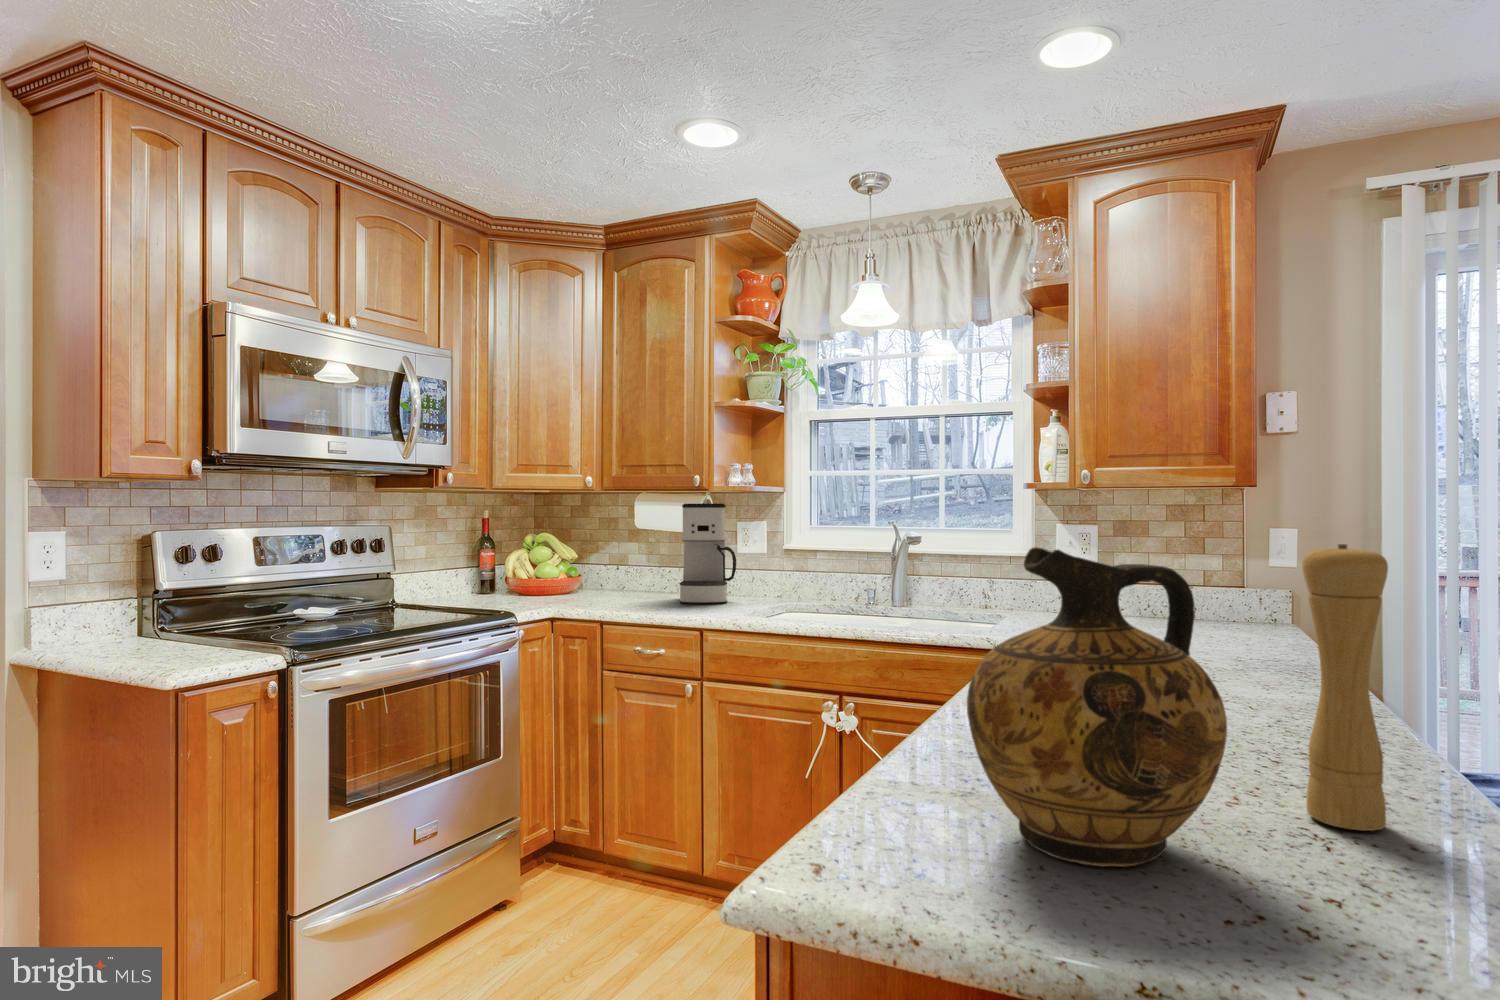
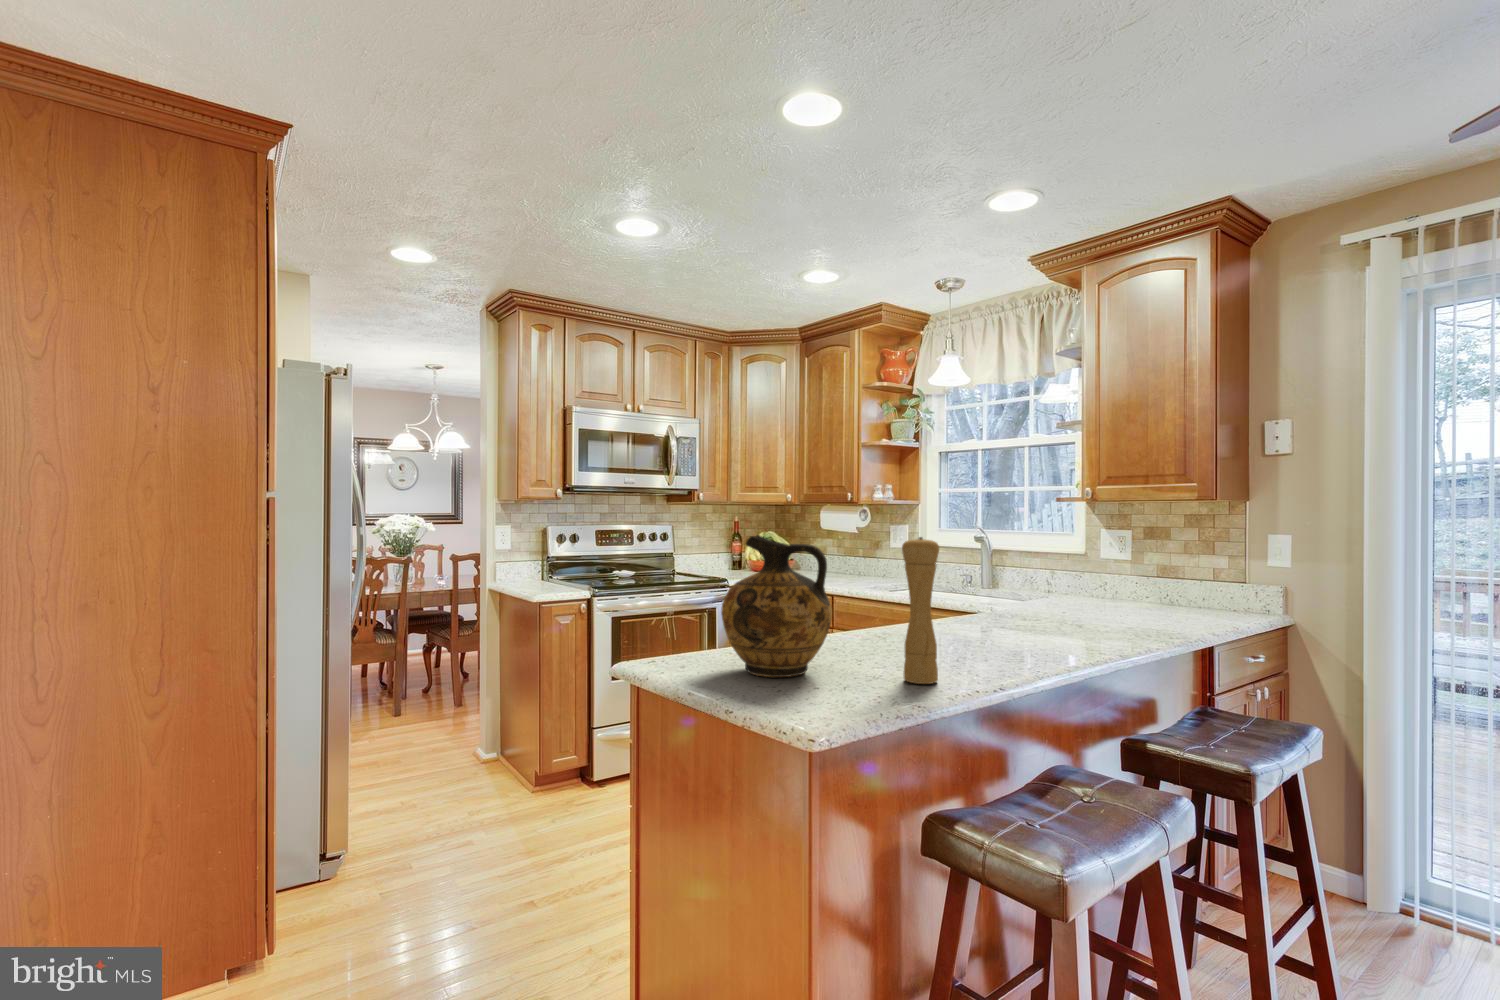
coffee maker: present [679,503,736,604] -> none [840,512,881,580]

